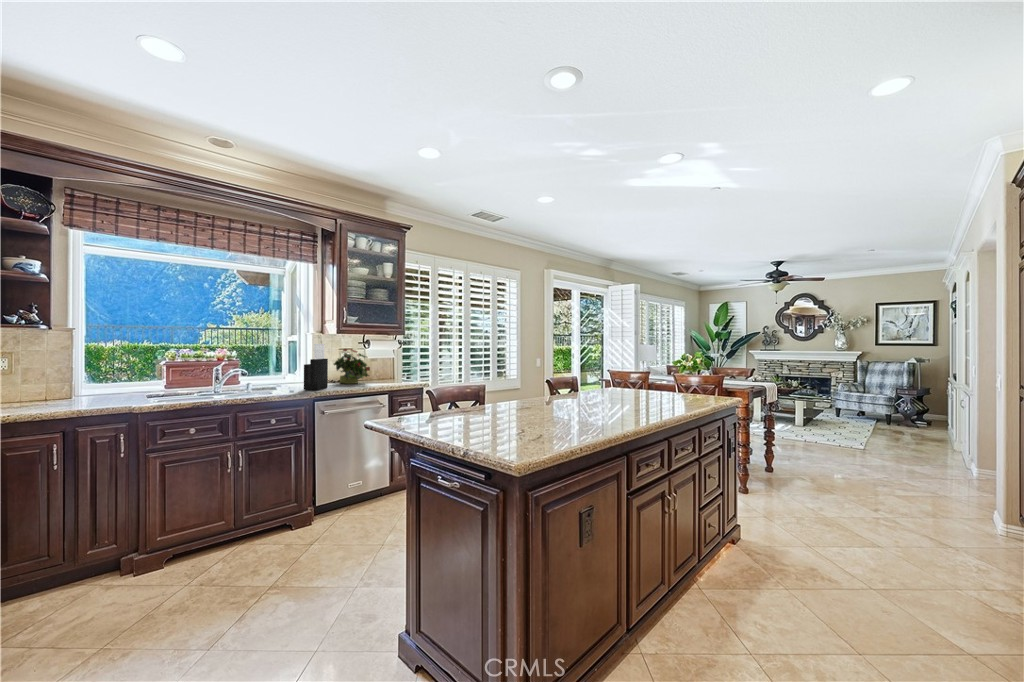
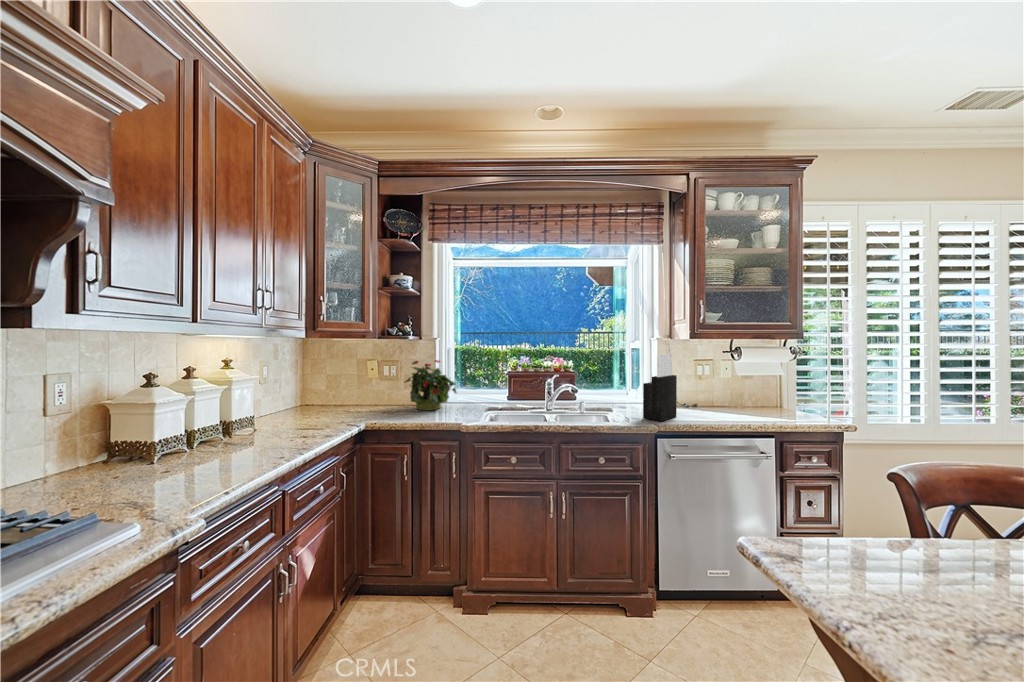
potted plant: present [334,349,370,384] -> present [405,360,456,410]

